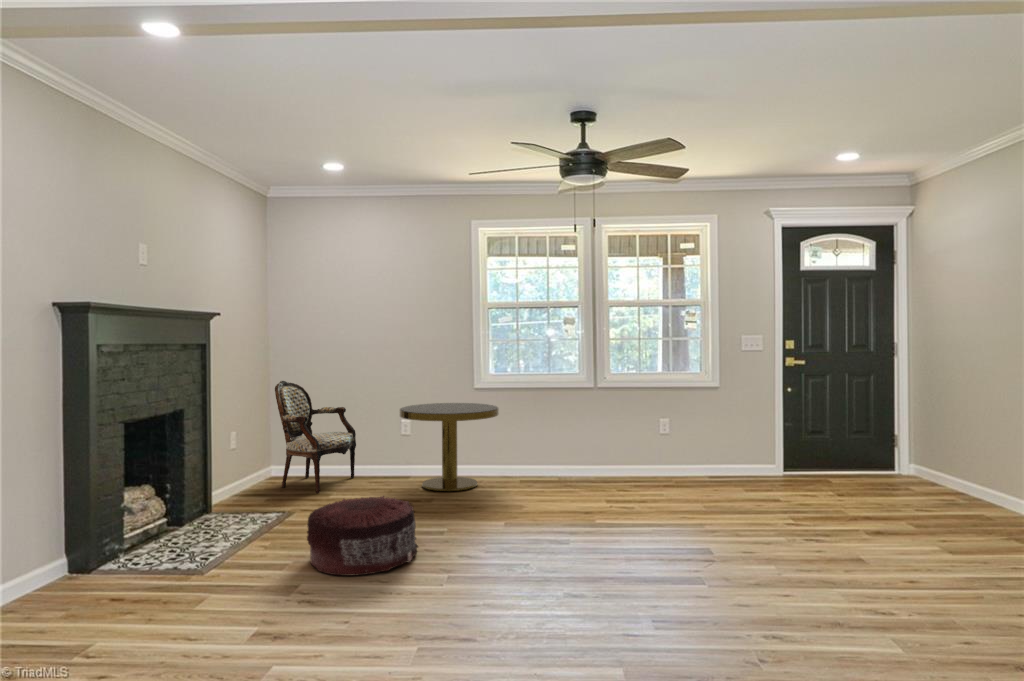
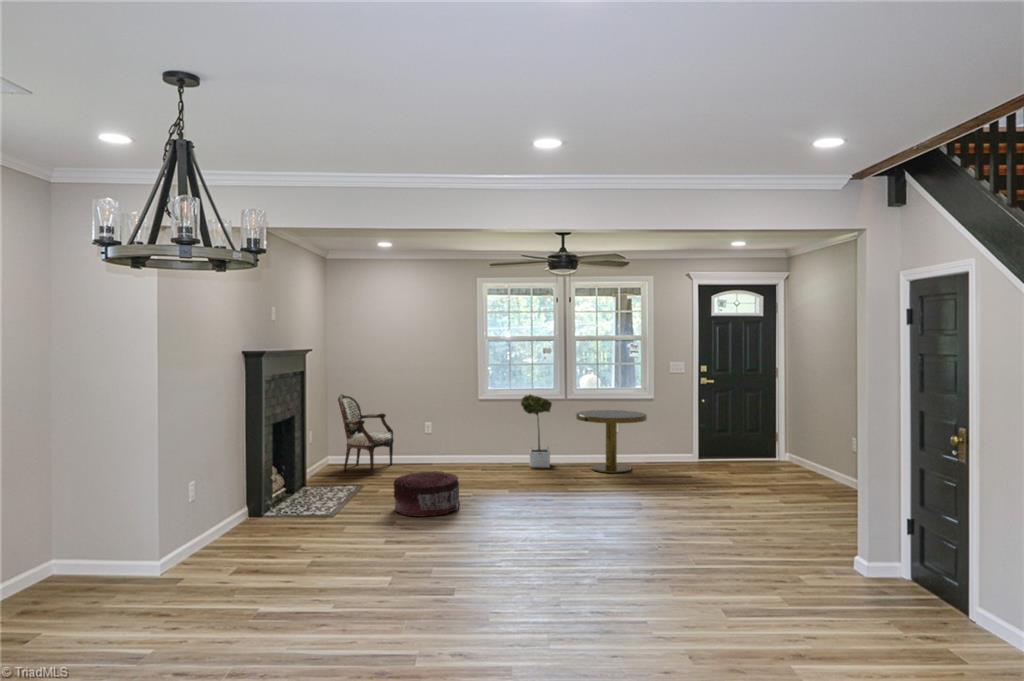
potted tree: none [530,380,574,484] -> present [521,394,552,467]
side table: present [400,403,499,491] -> present [576,410,647,473]

